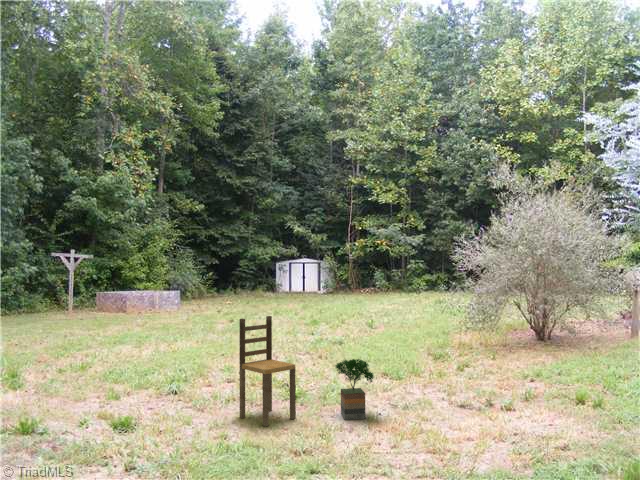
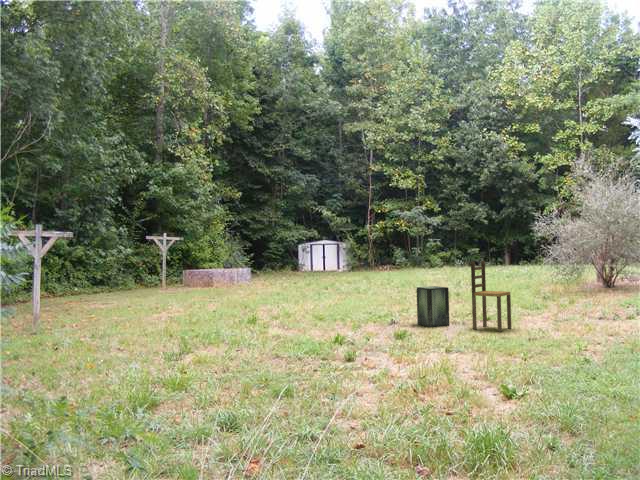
storage box: none [191,346,226,408] -> present [417,286,449,327]
potted tree: present [335,359,374,420] -> none [532,287,564,328]

